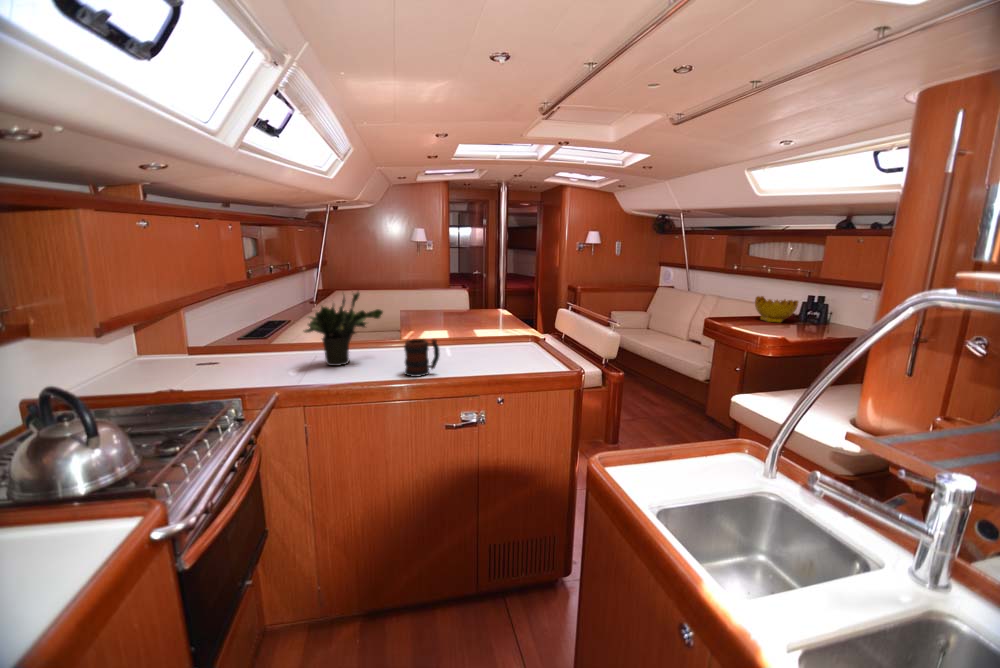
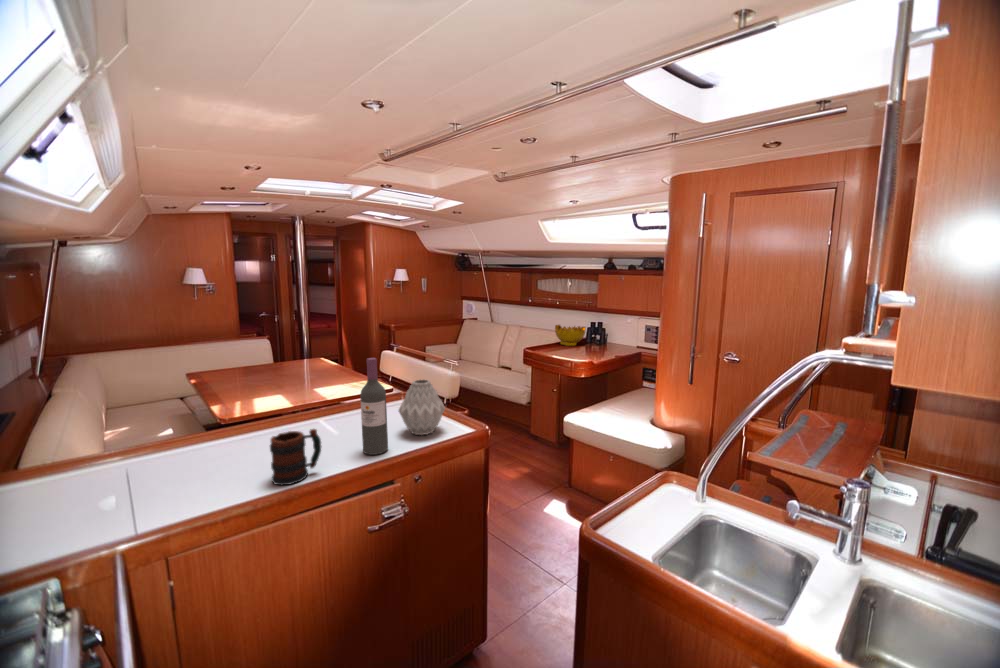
wine bottle: none [475,289,496,371] -> present [360,358,388,455]
potted plant: present [304,292,383,366] -> none [81,380,215,497]
vase: none [513,316,554,366] -> present [399,380,445,435]

